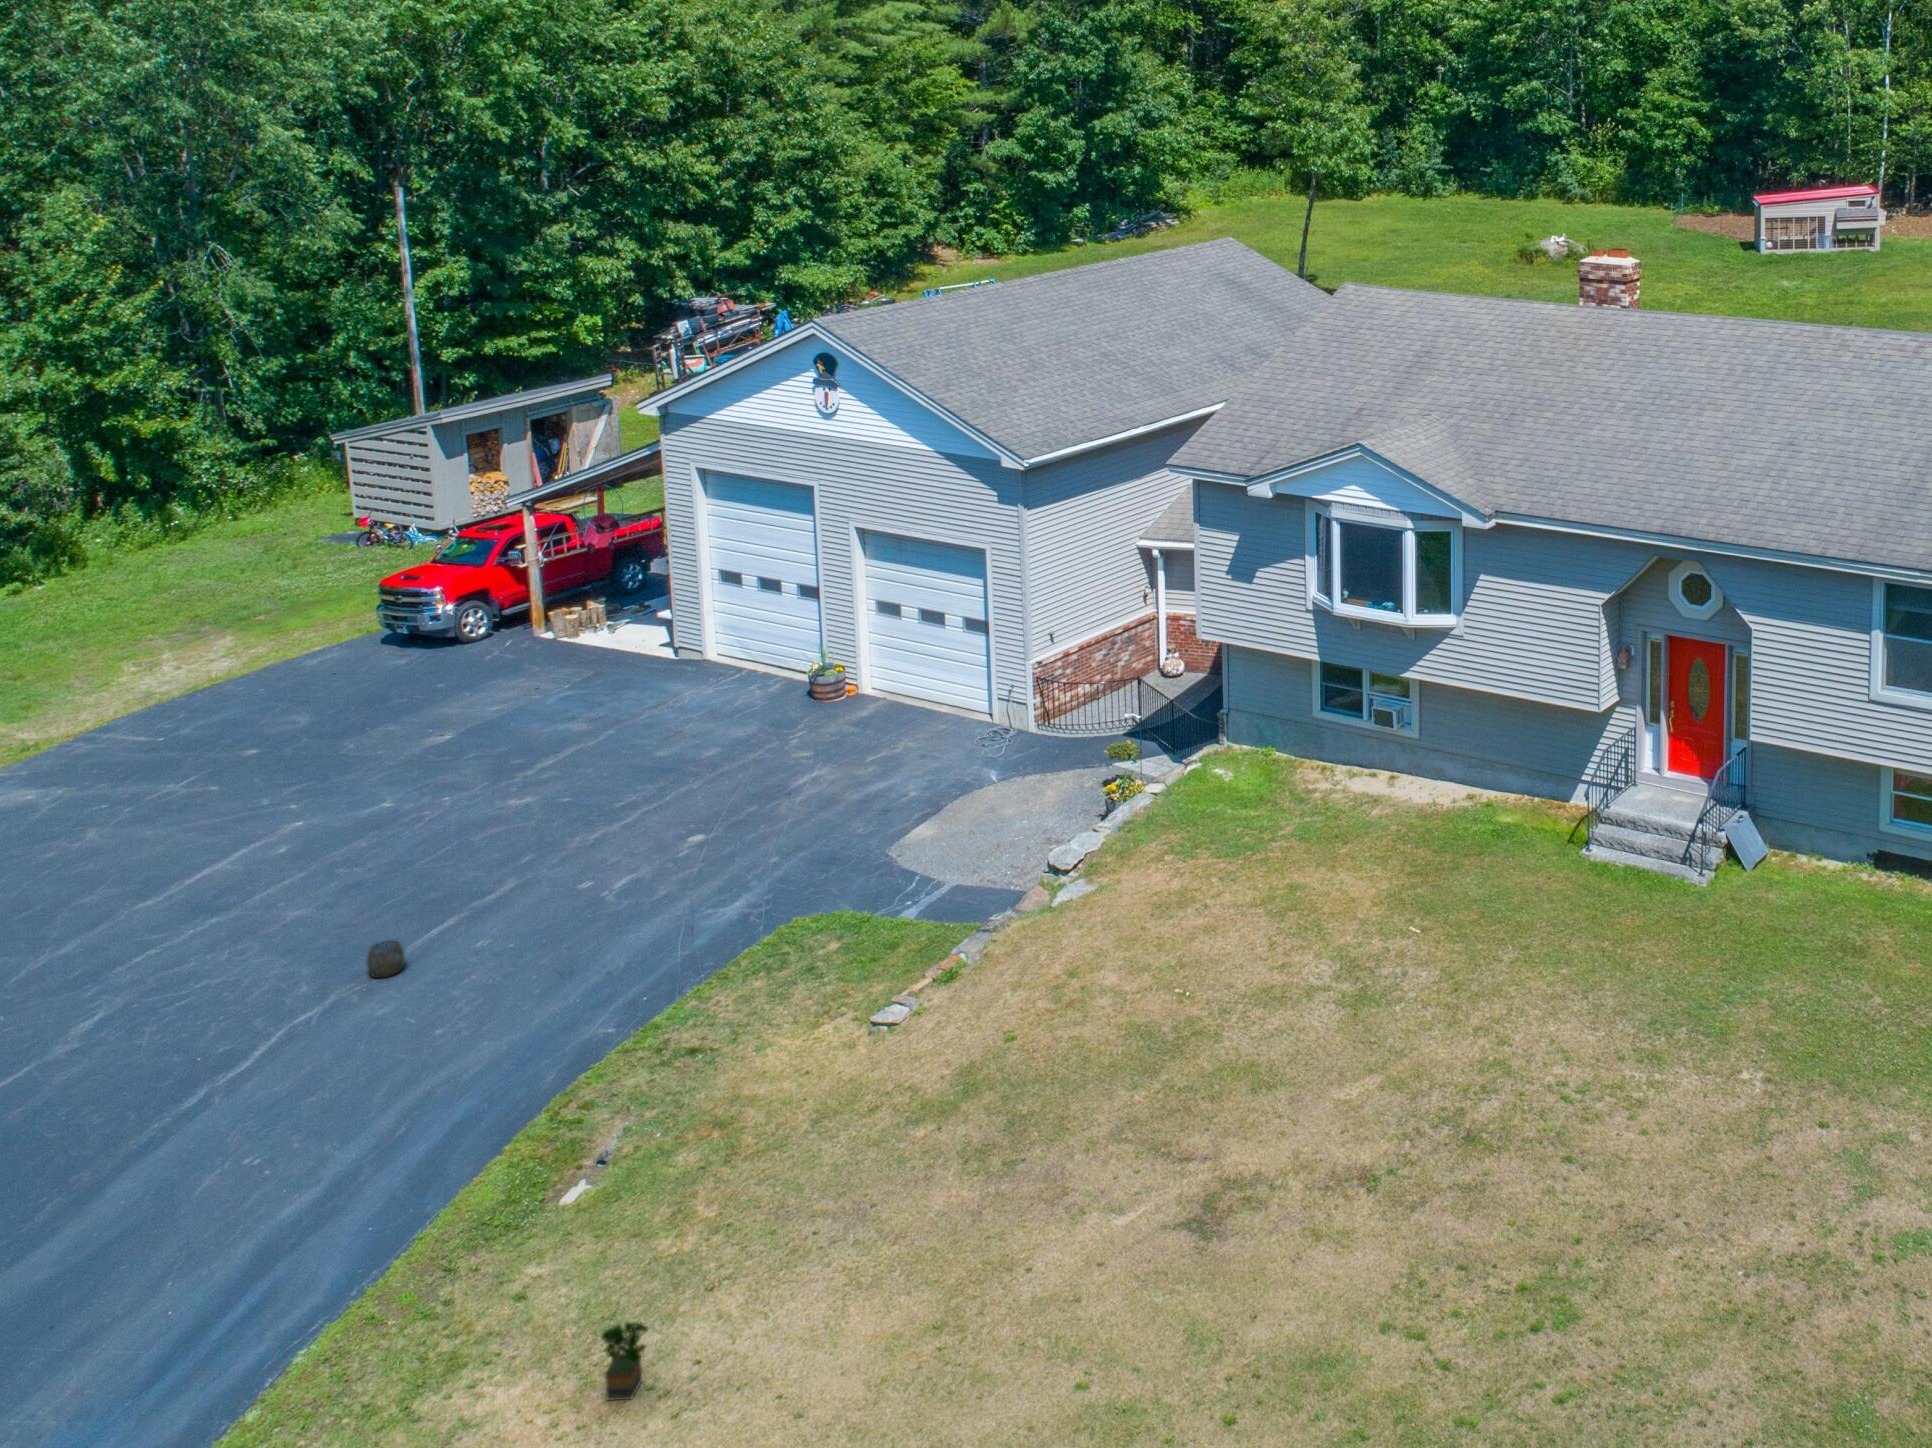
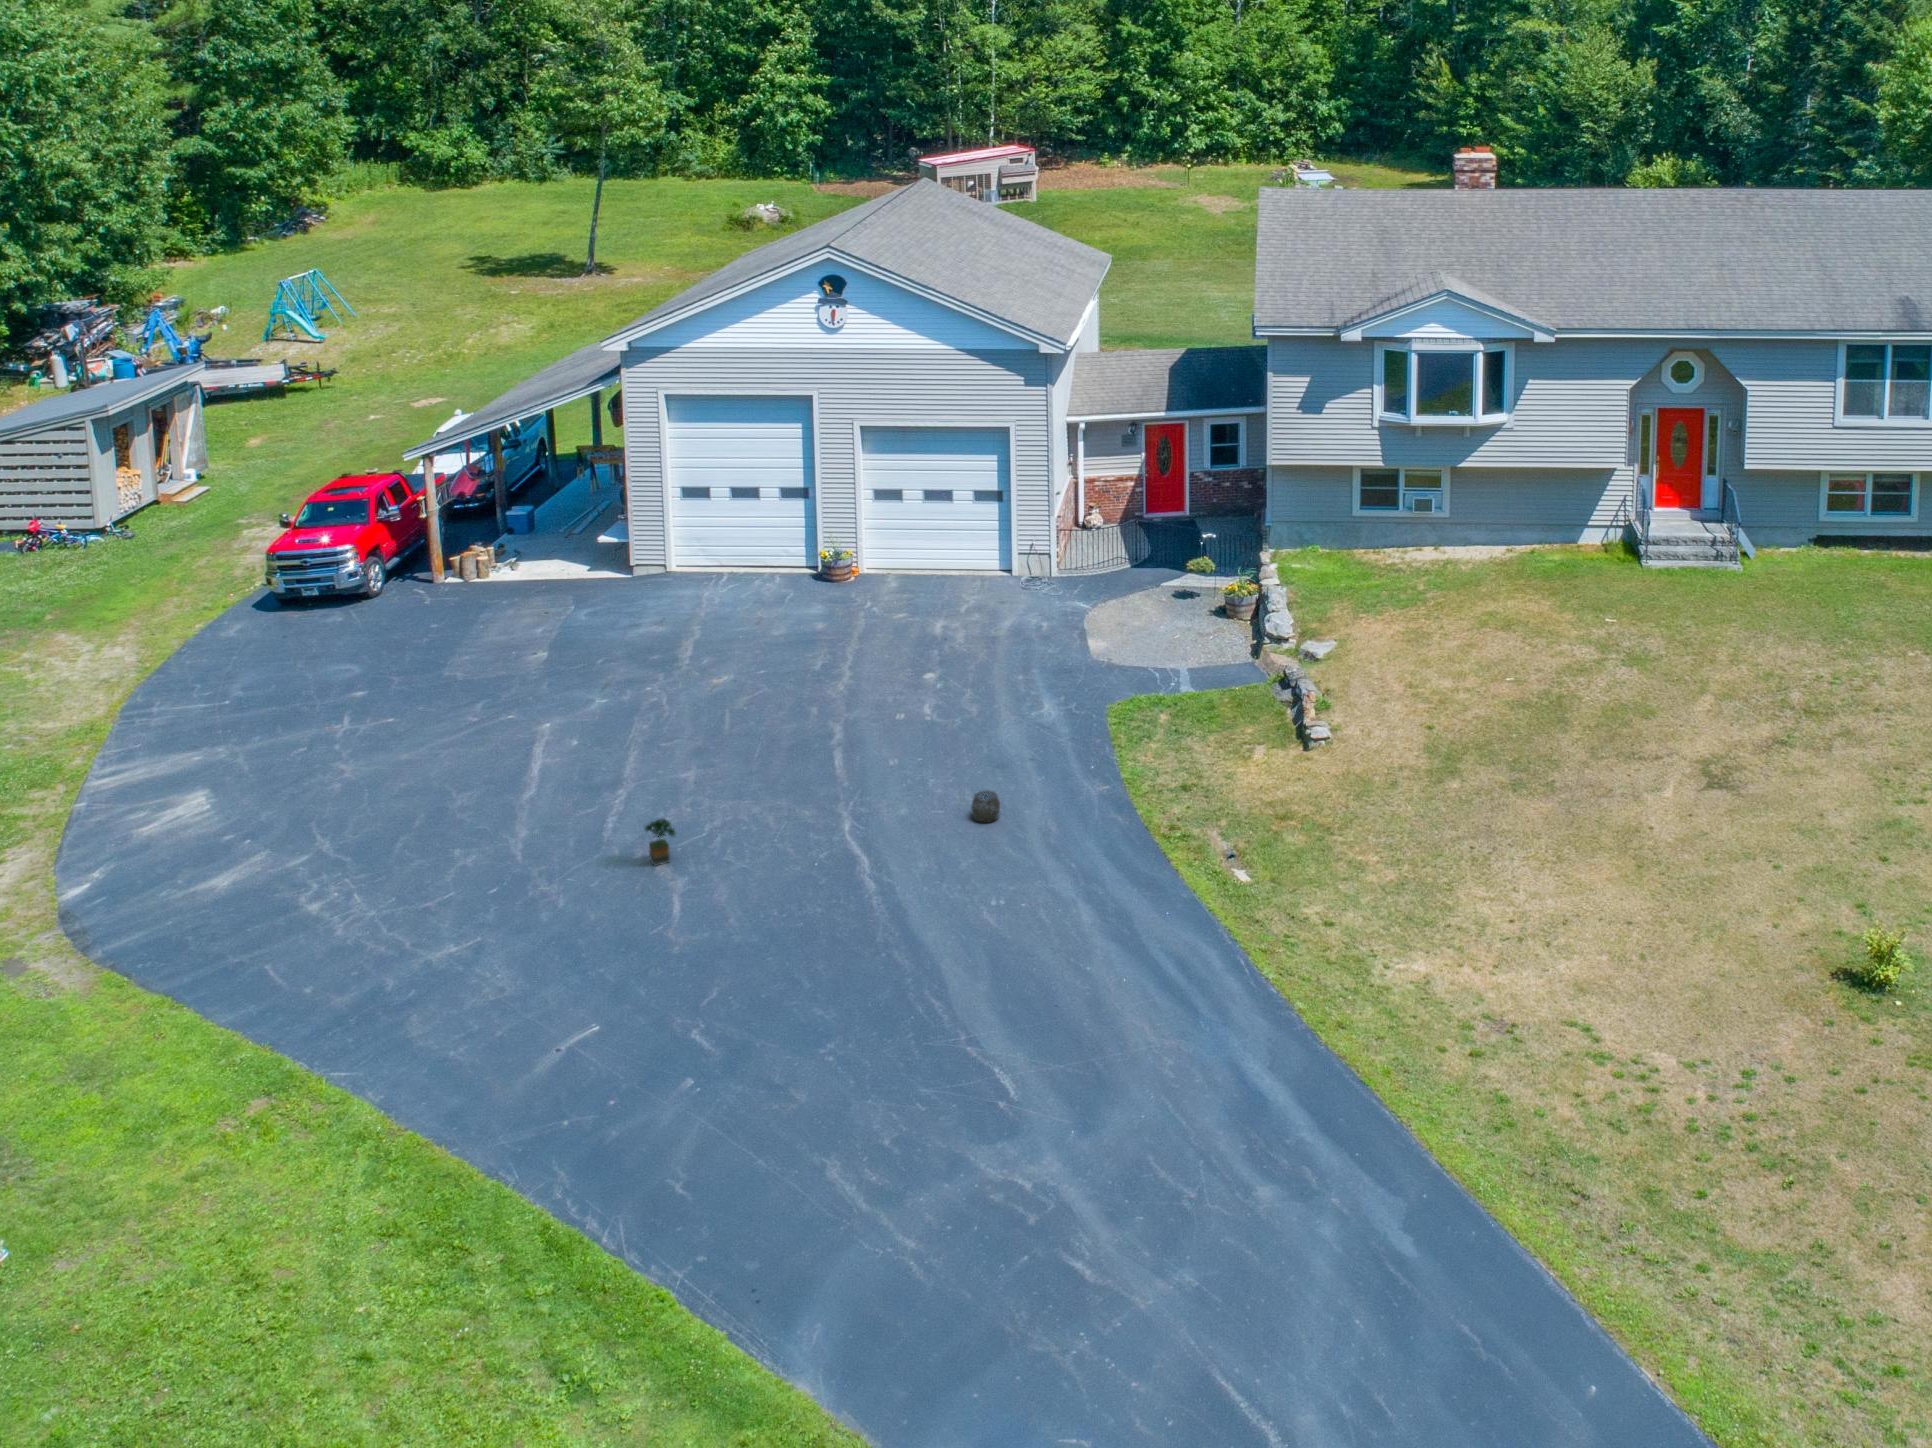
potted tree: present [601,1321,648,1400] -> present [645,819,676,866]

